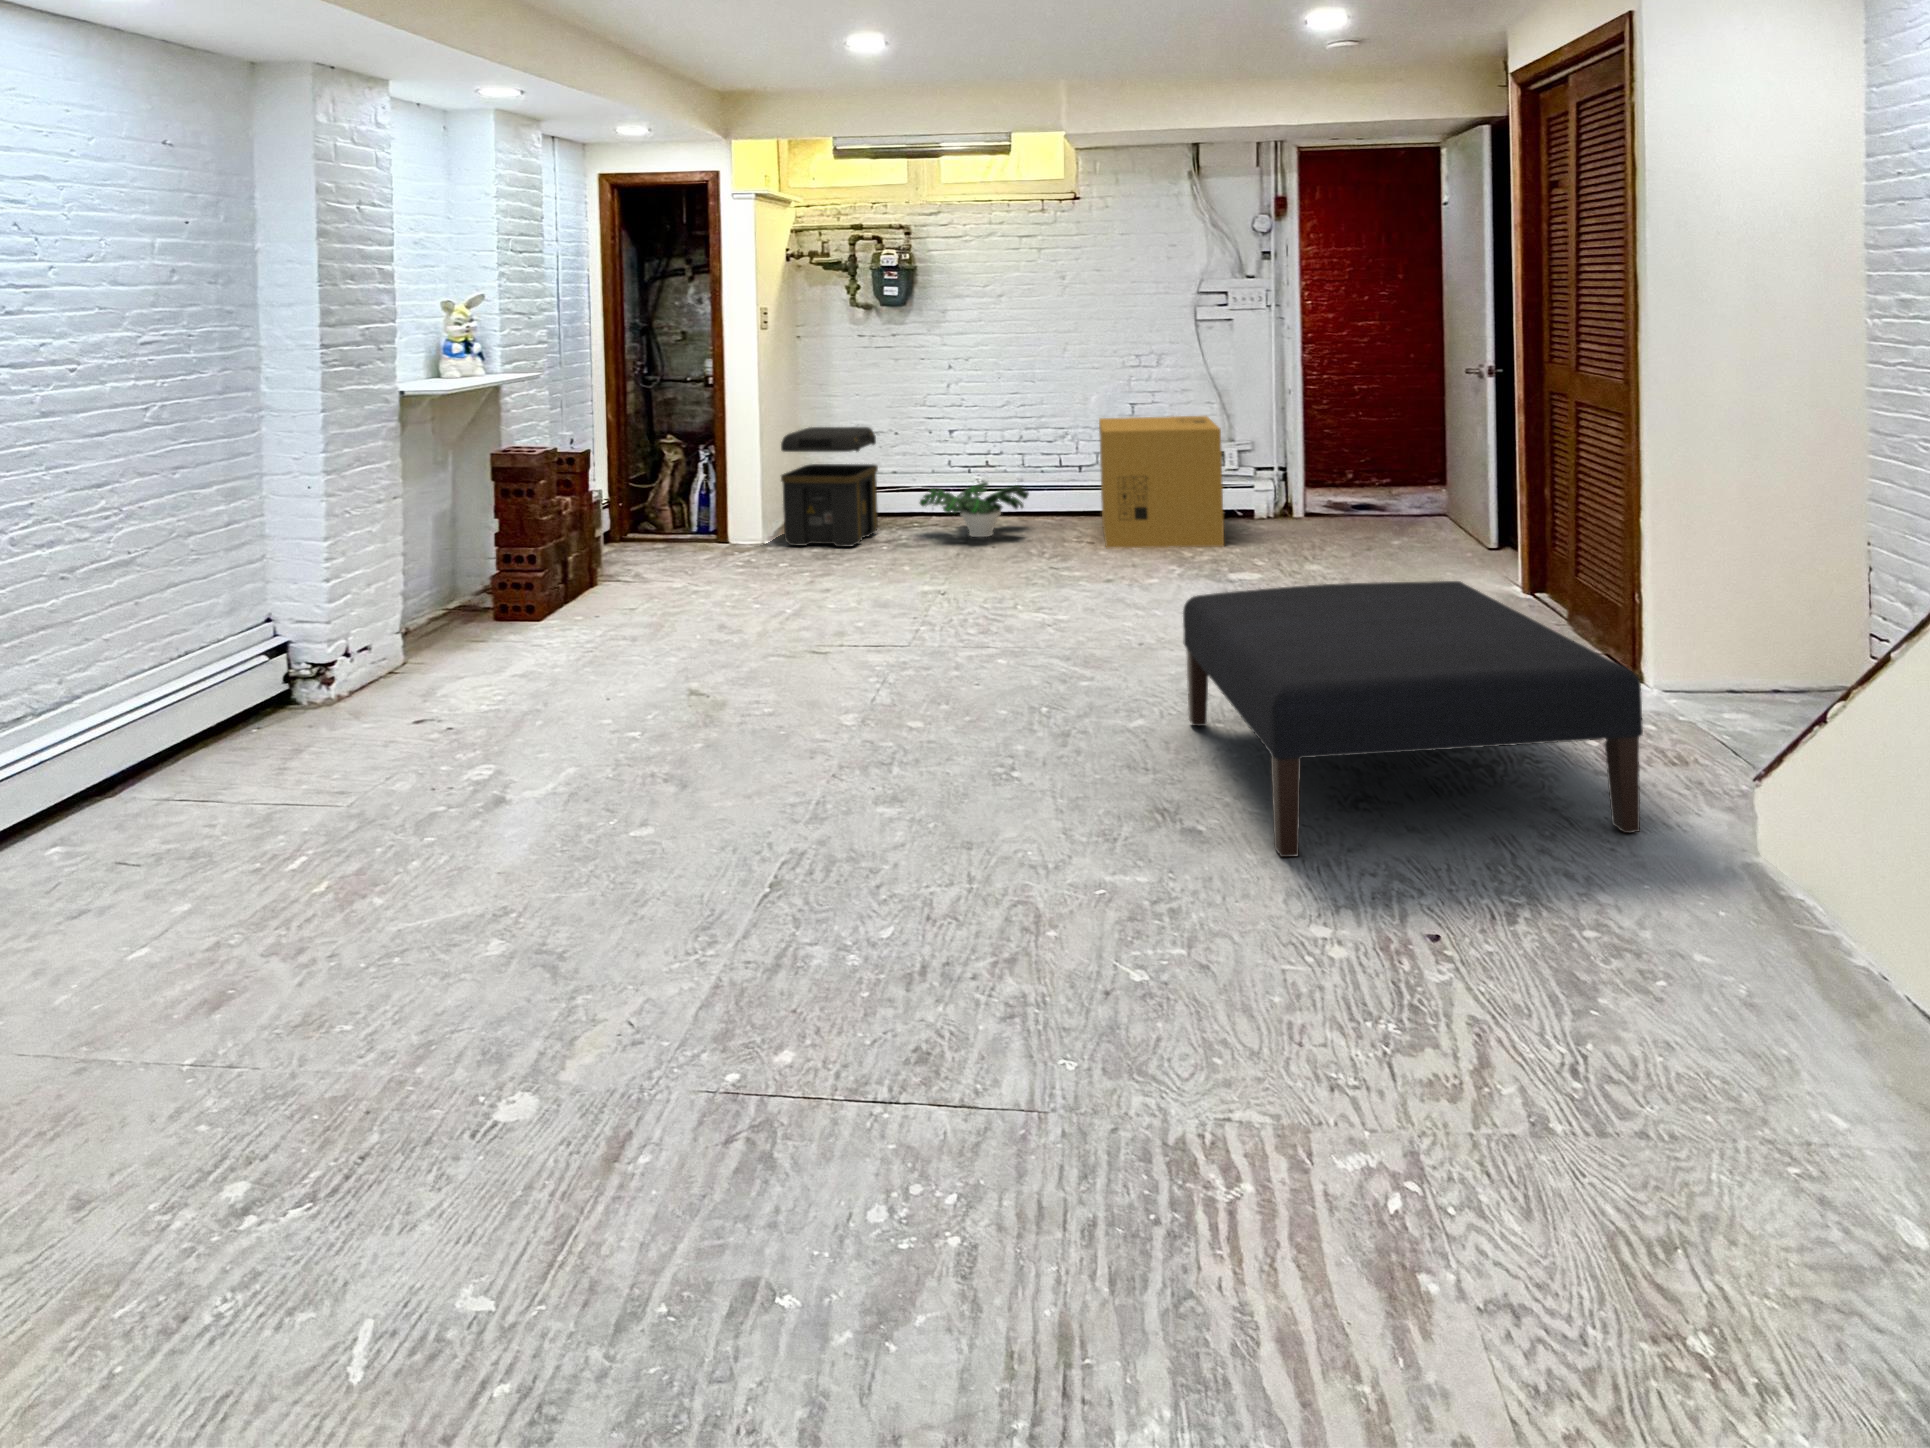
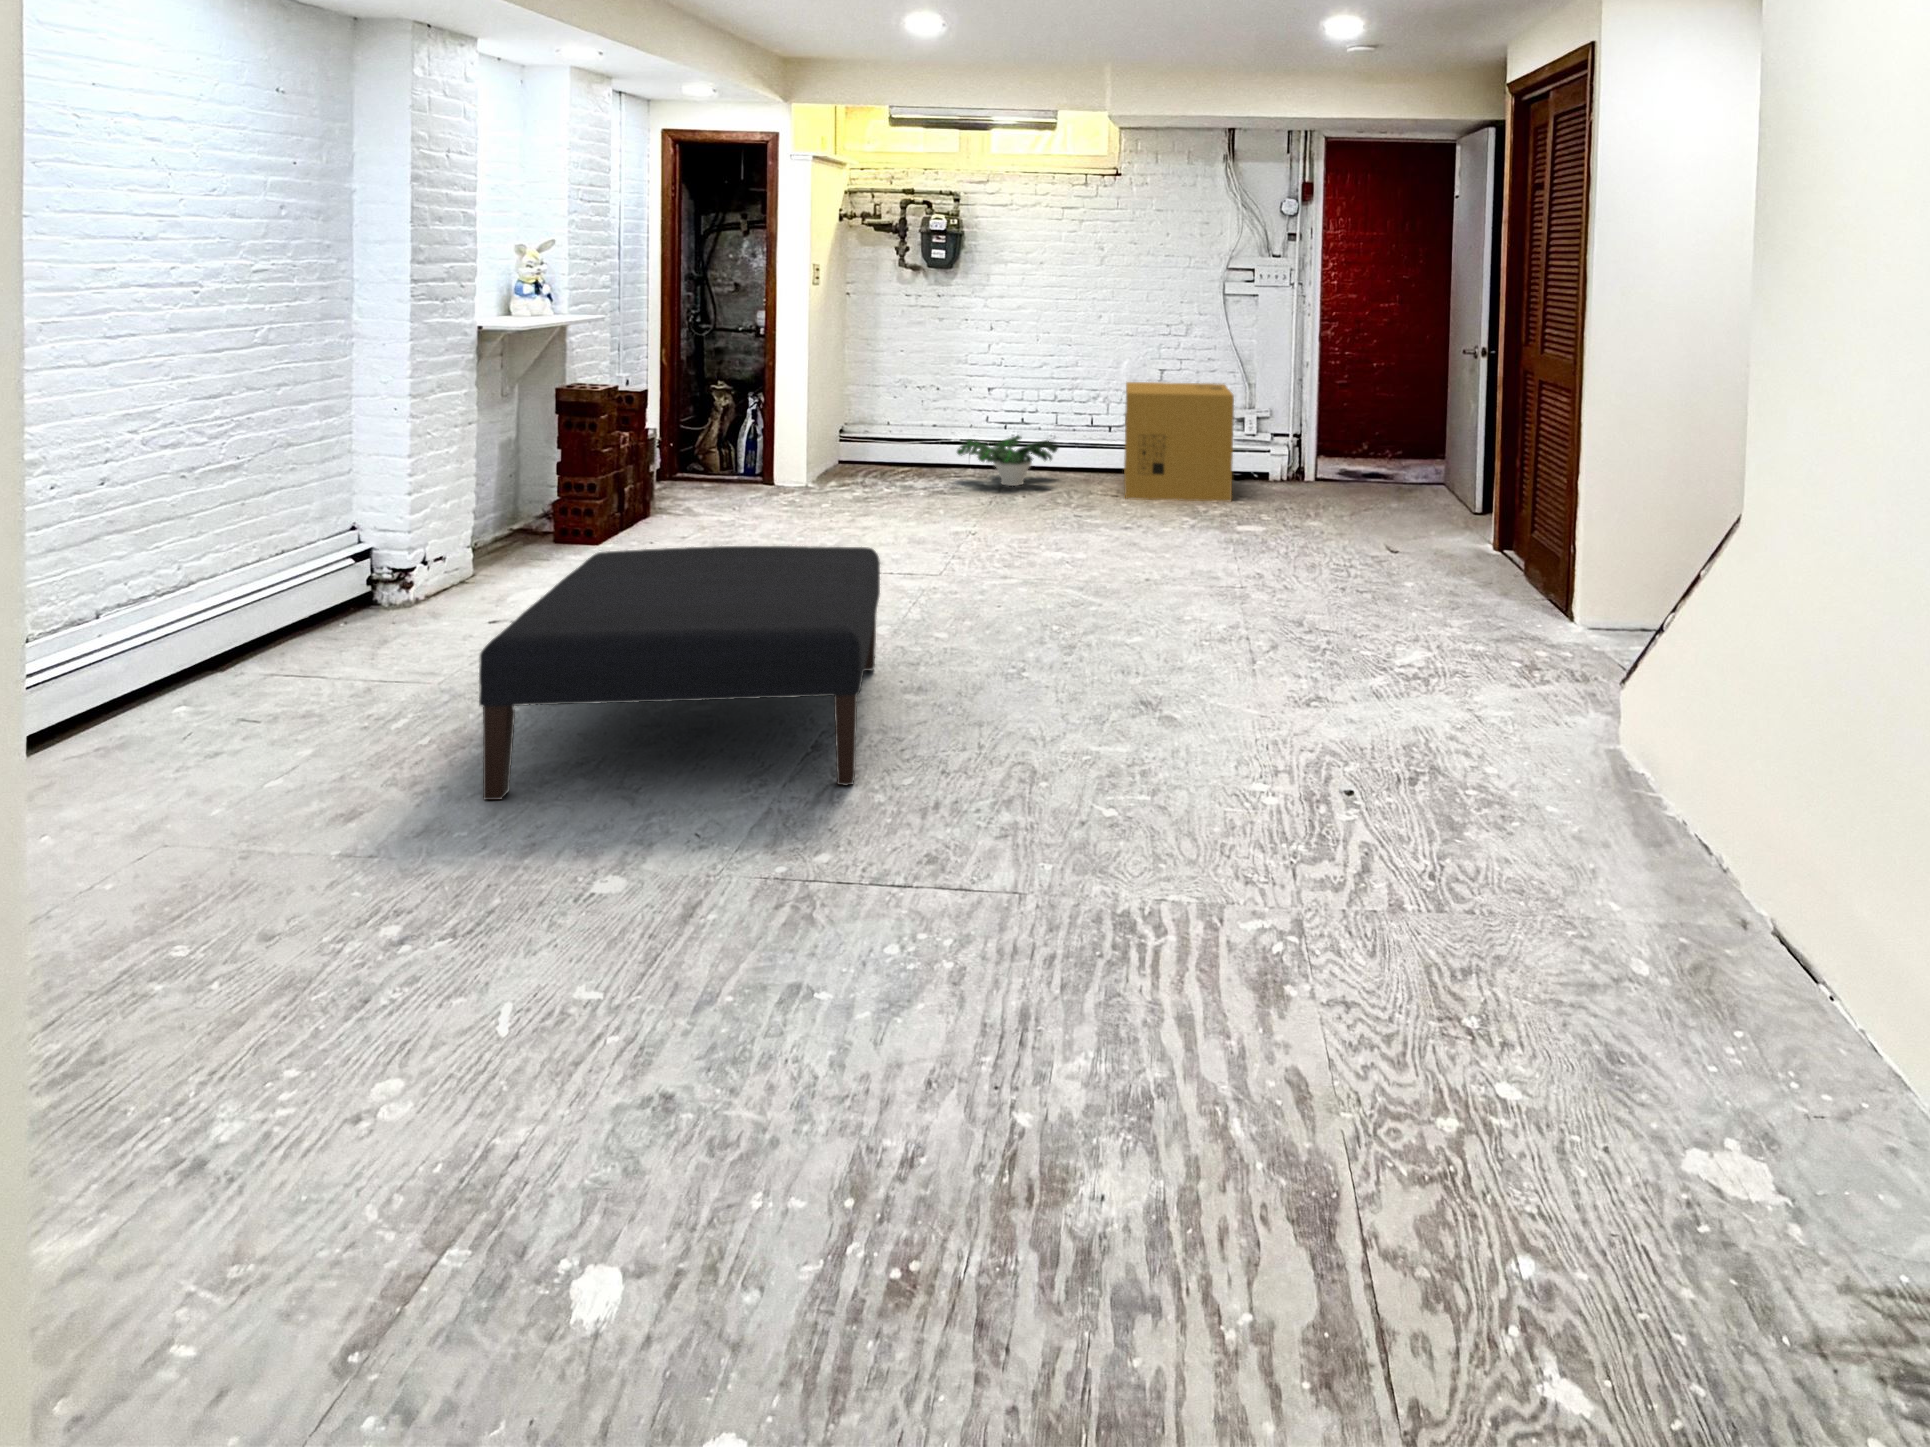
toolbox: present [781,427,878,547] -> none [829,378,919,489]
ottoman: present [1183,581,1643,857] -> present [479,546,880,800]

